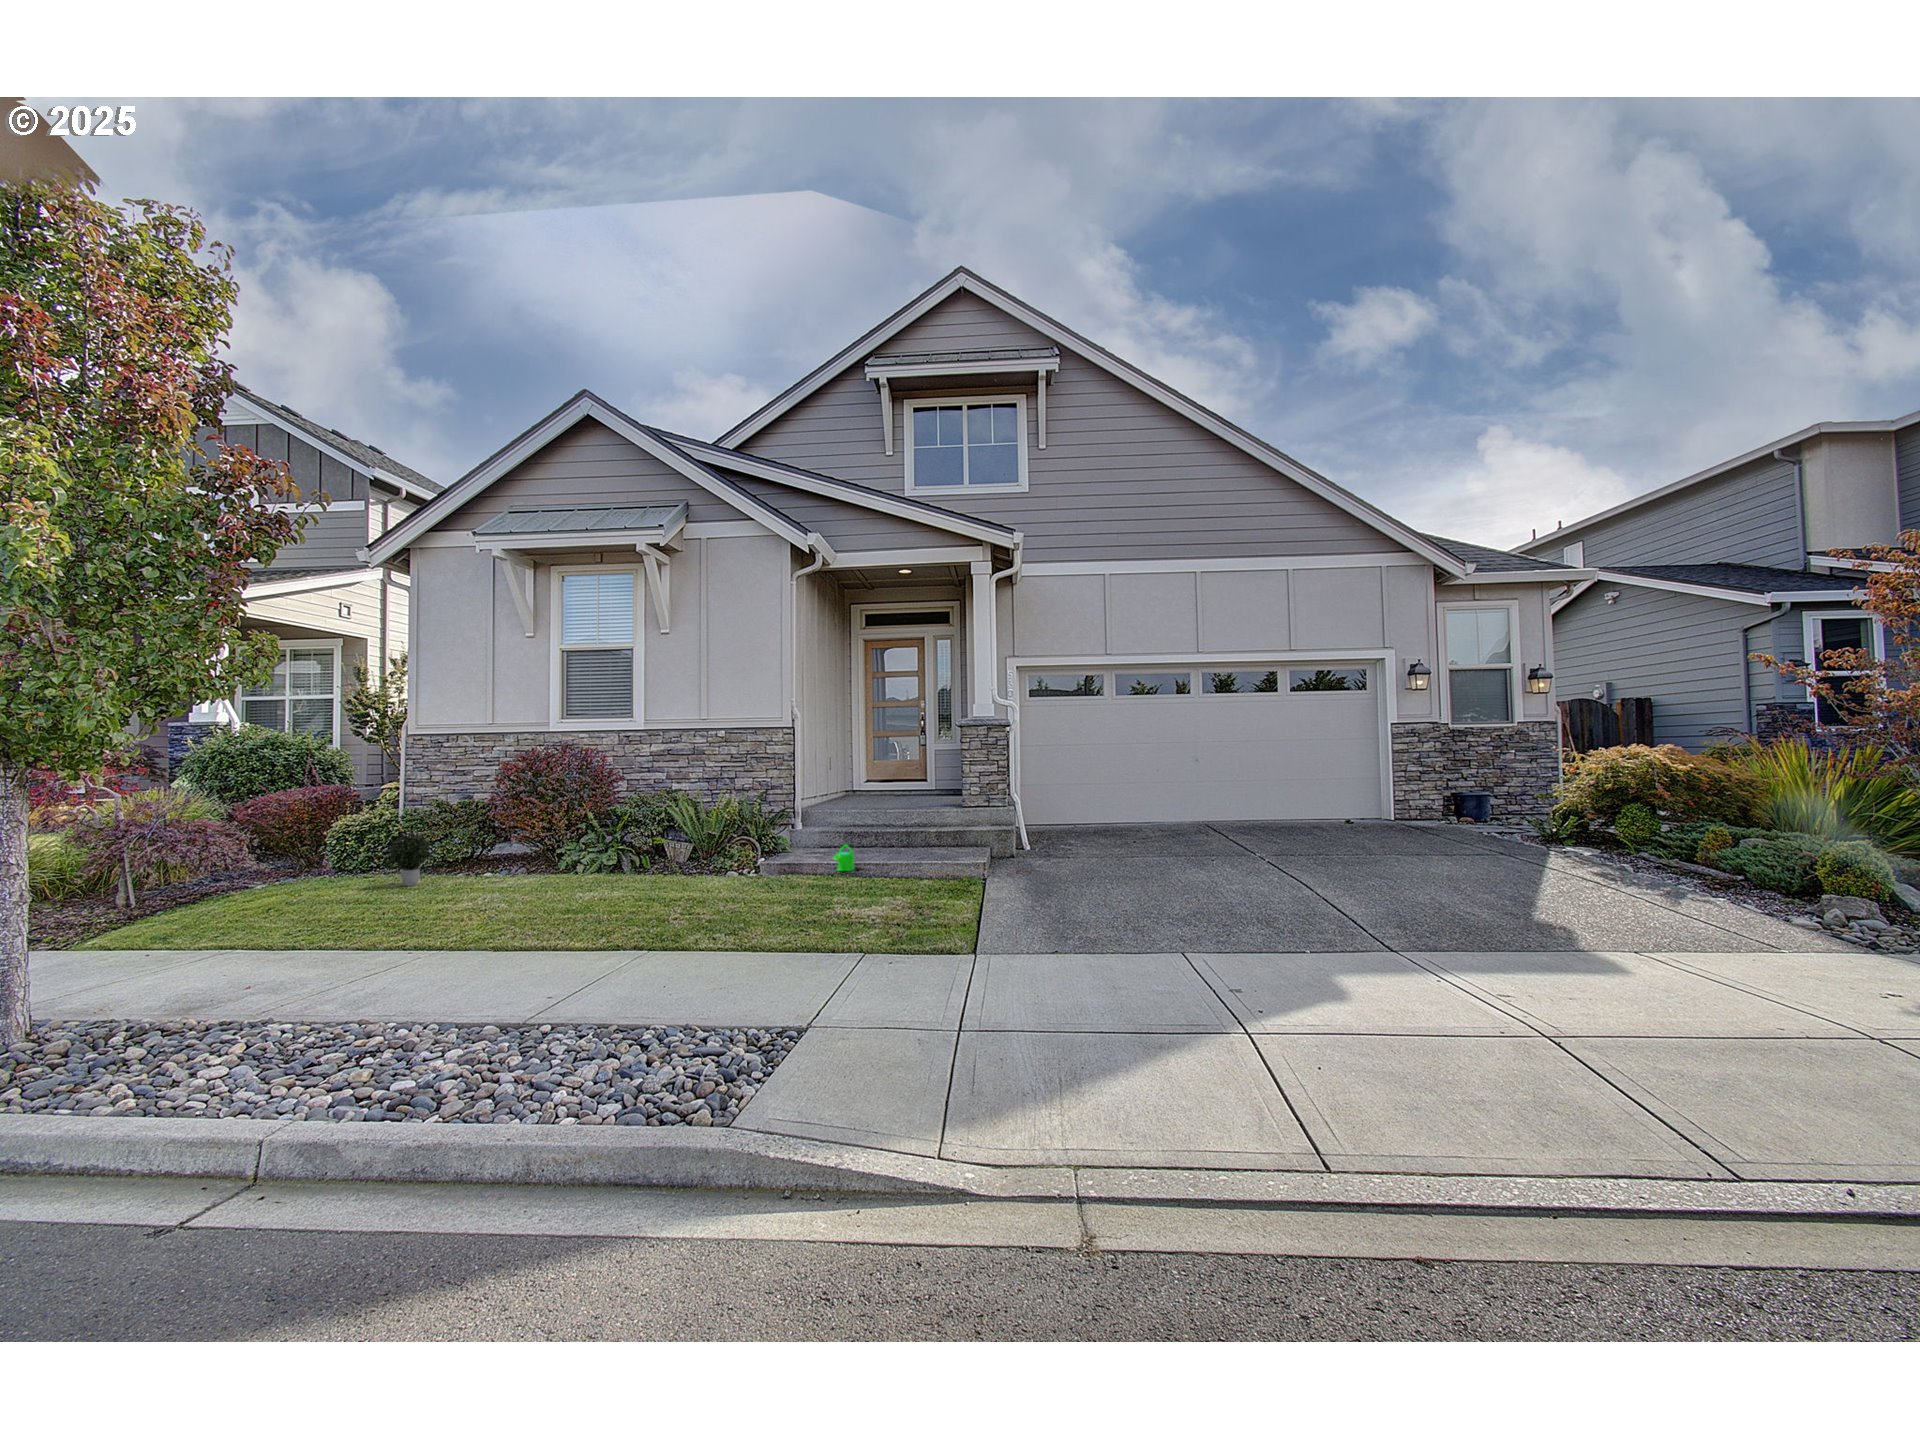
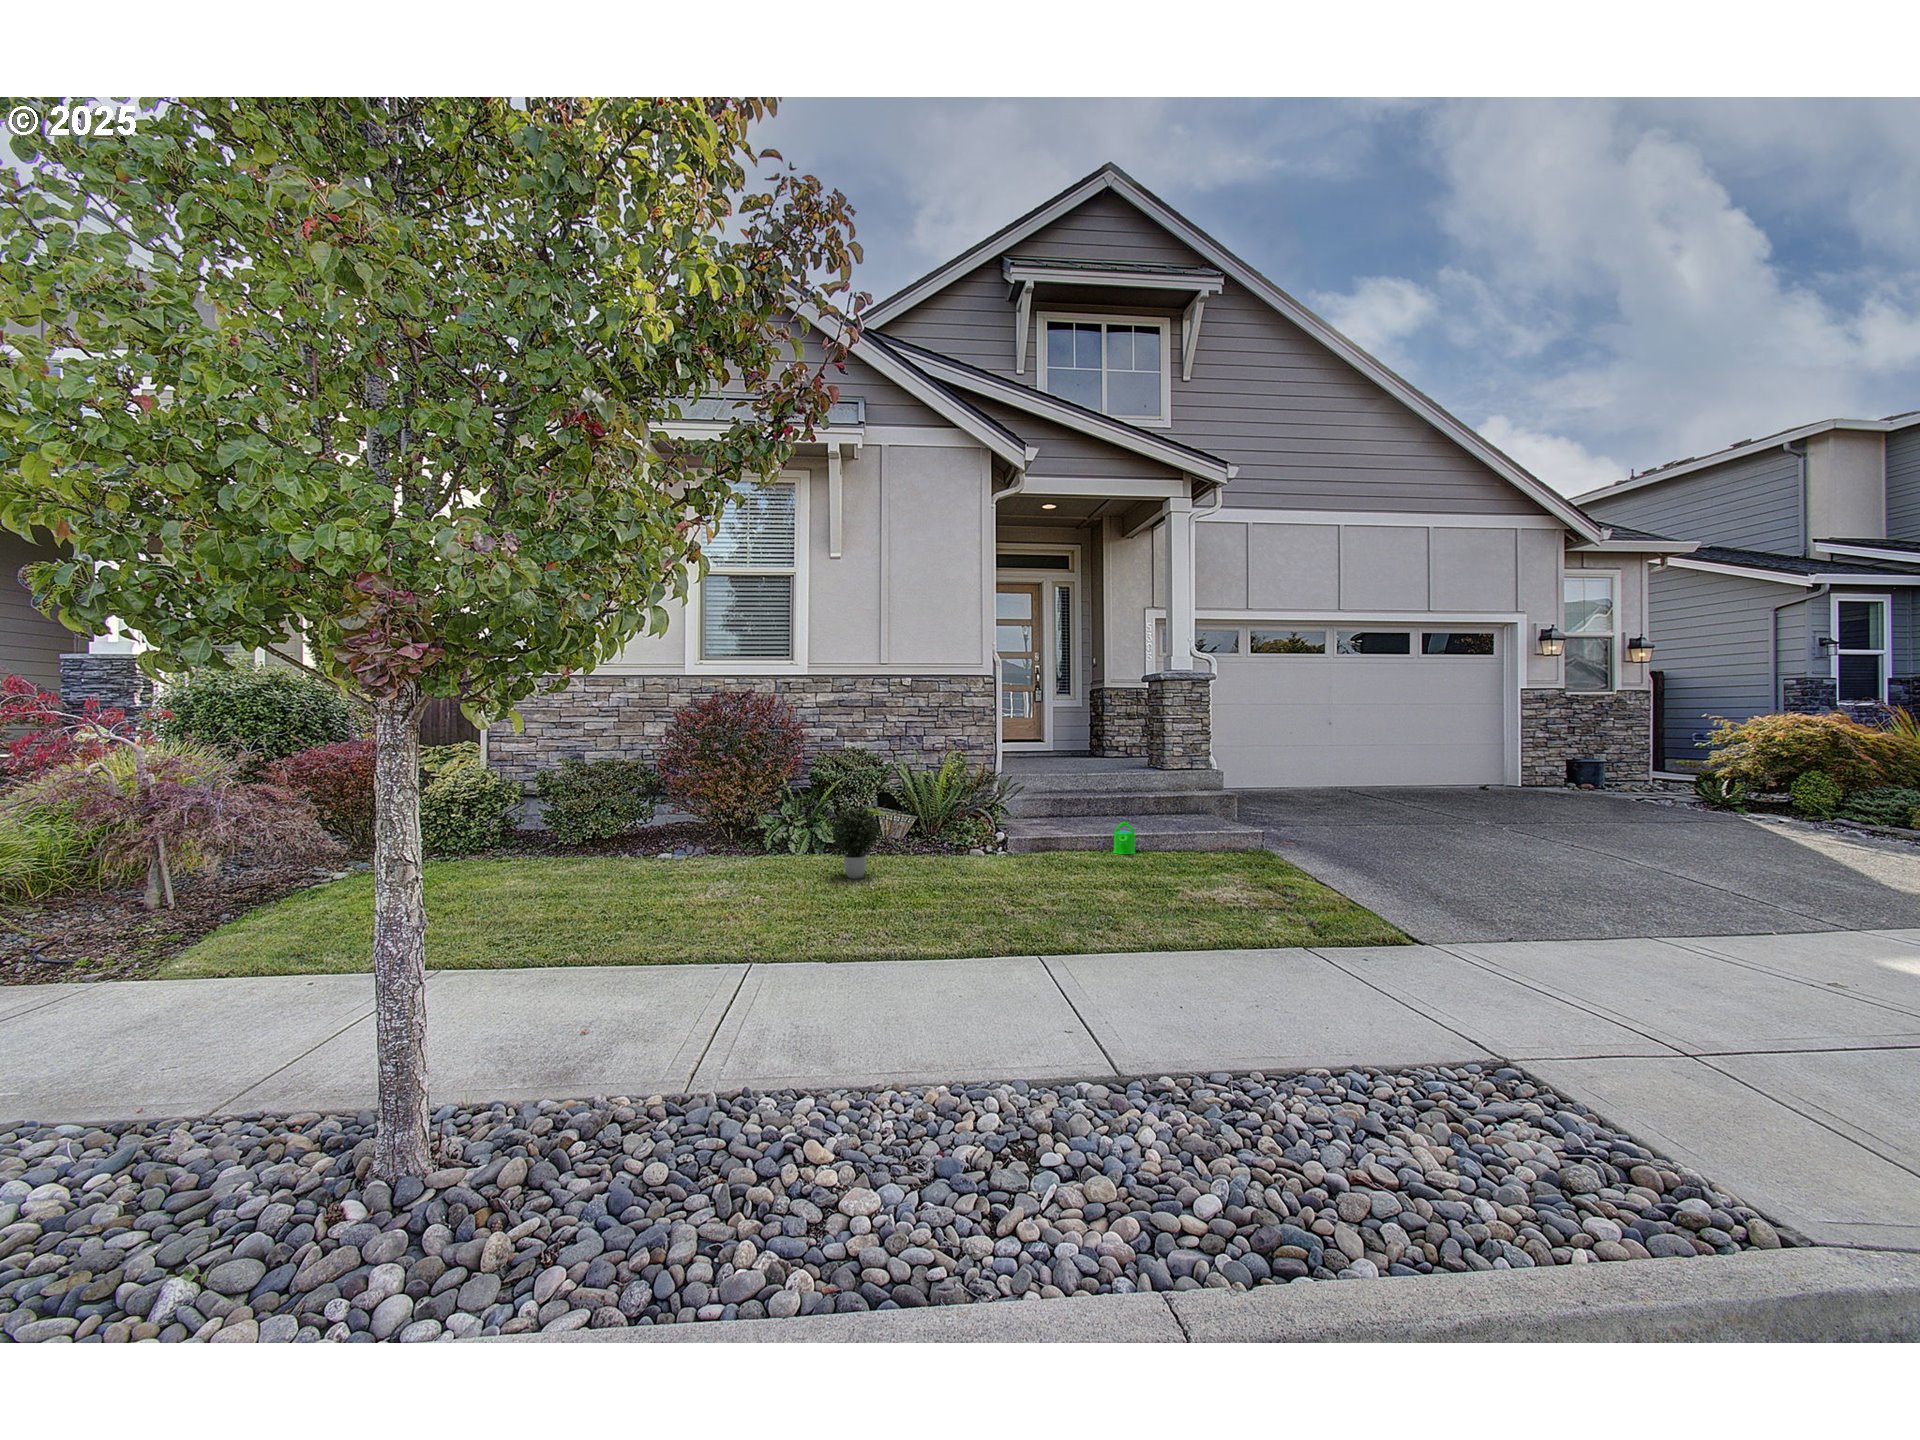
potted plant: present [388,834,430,886] -> present [831,808,880,879]

